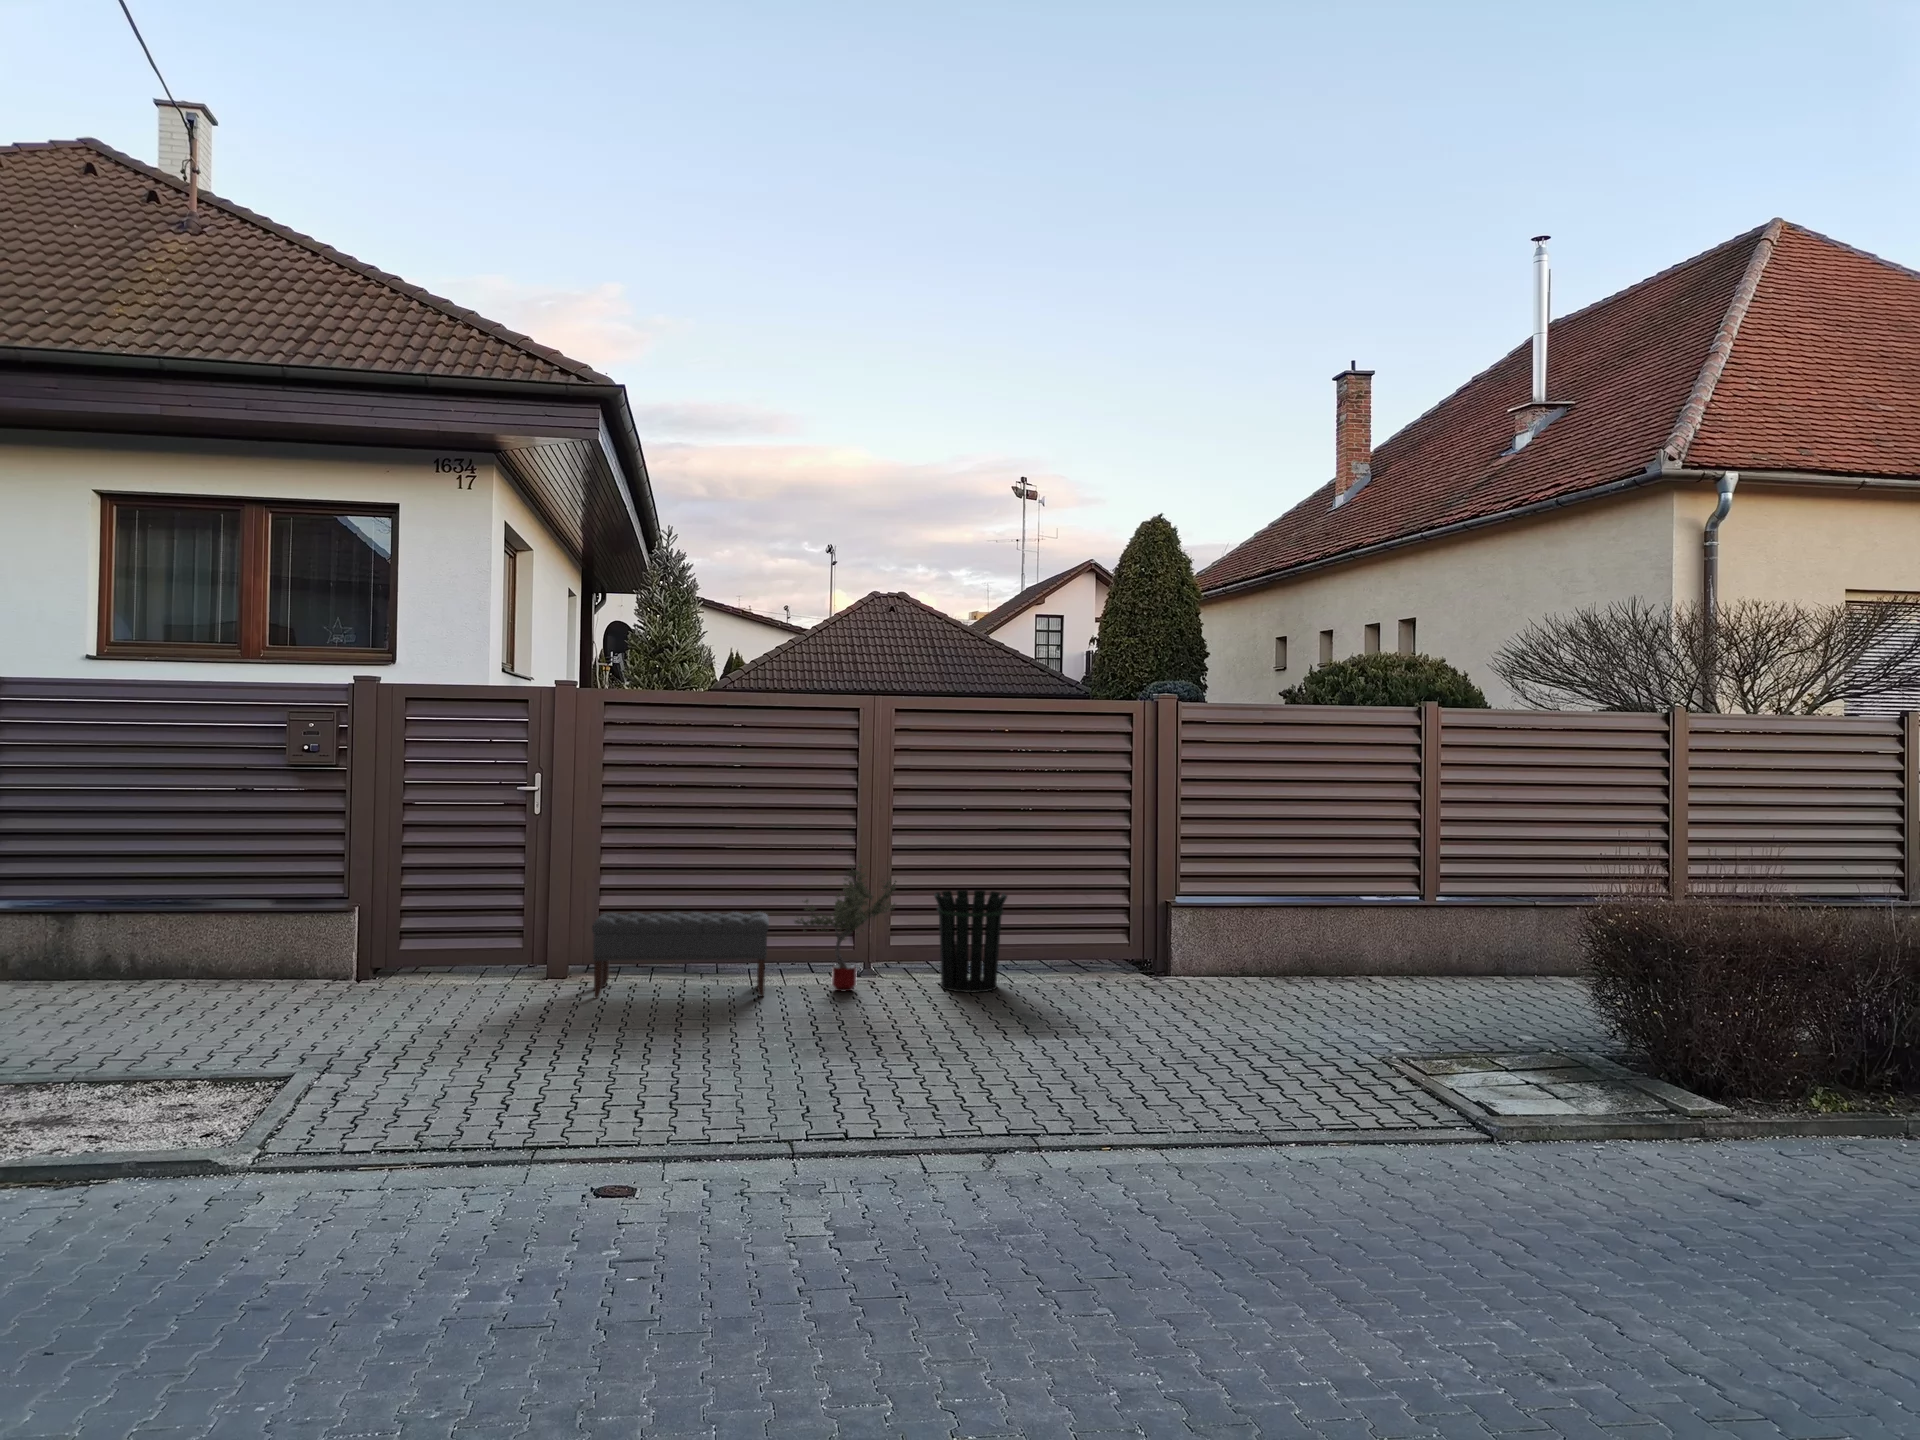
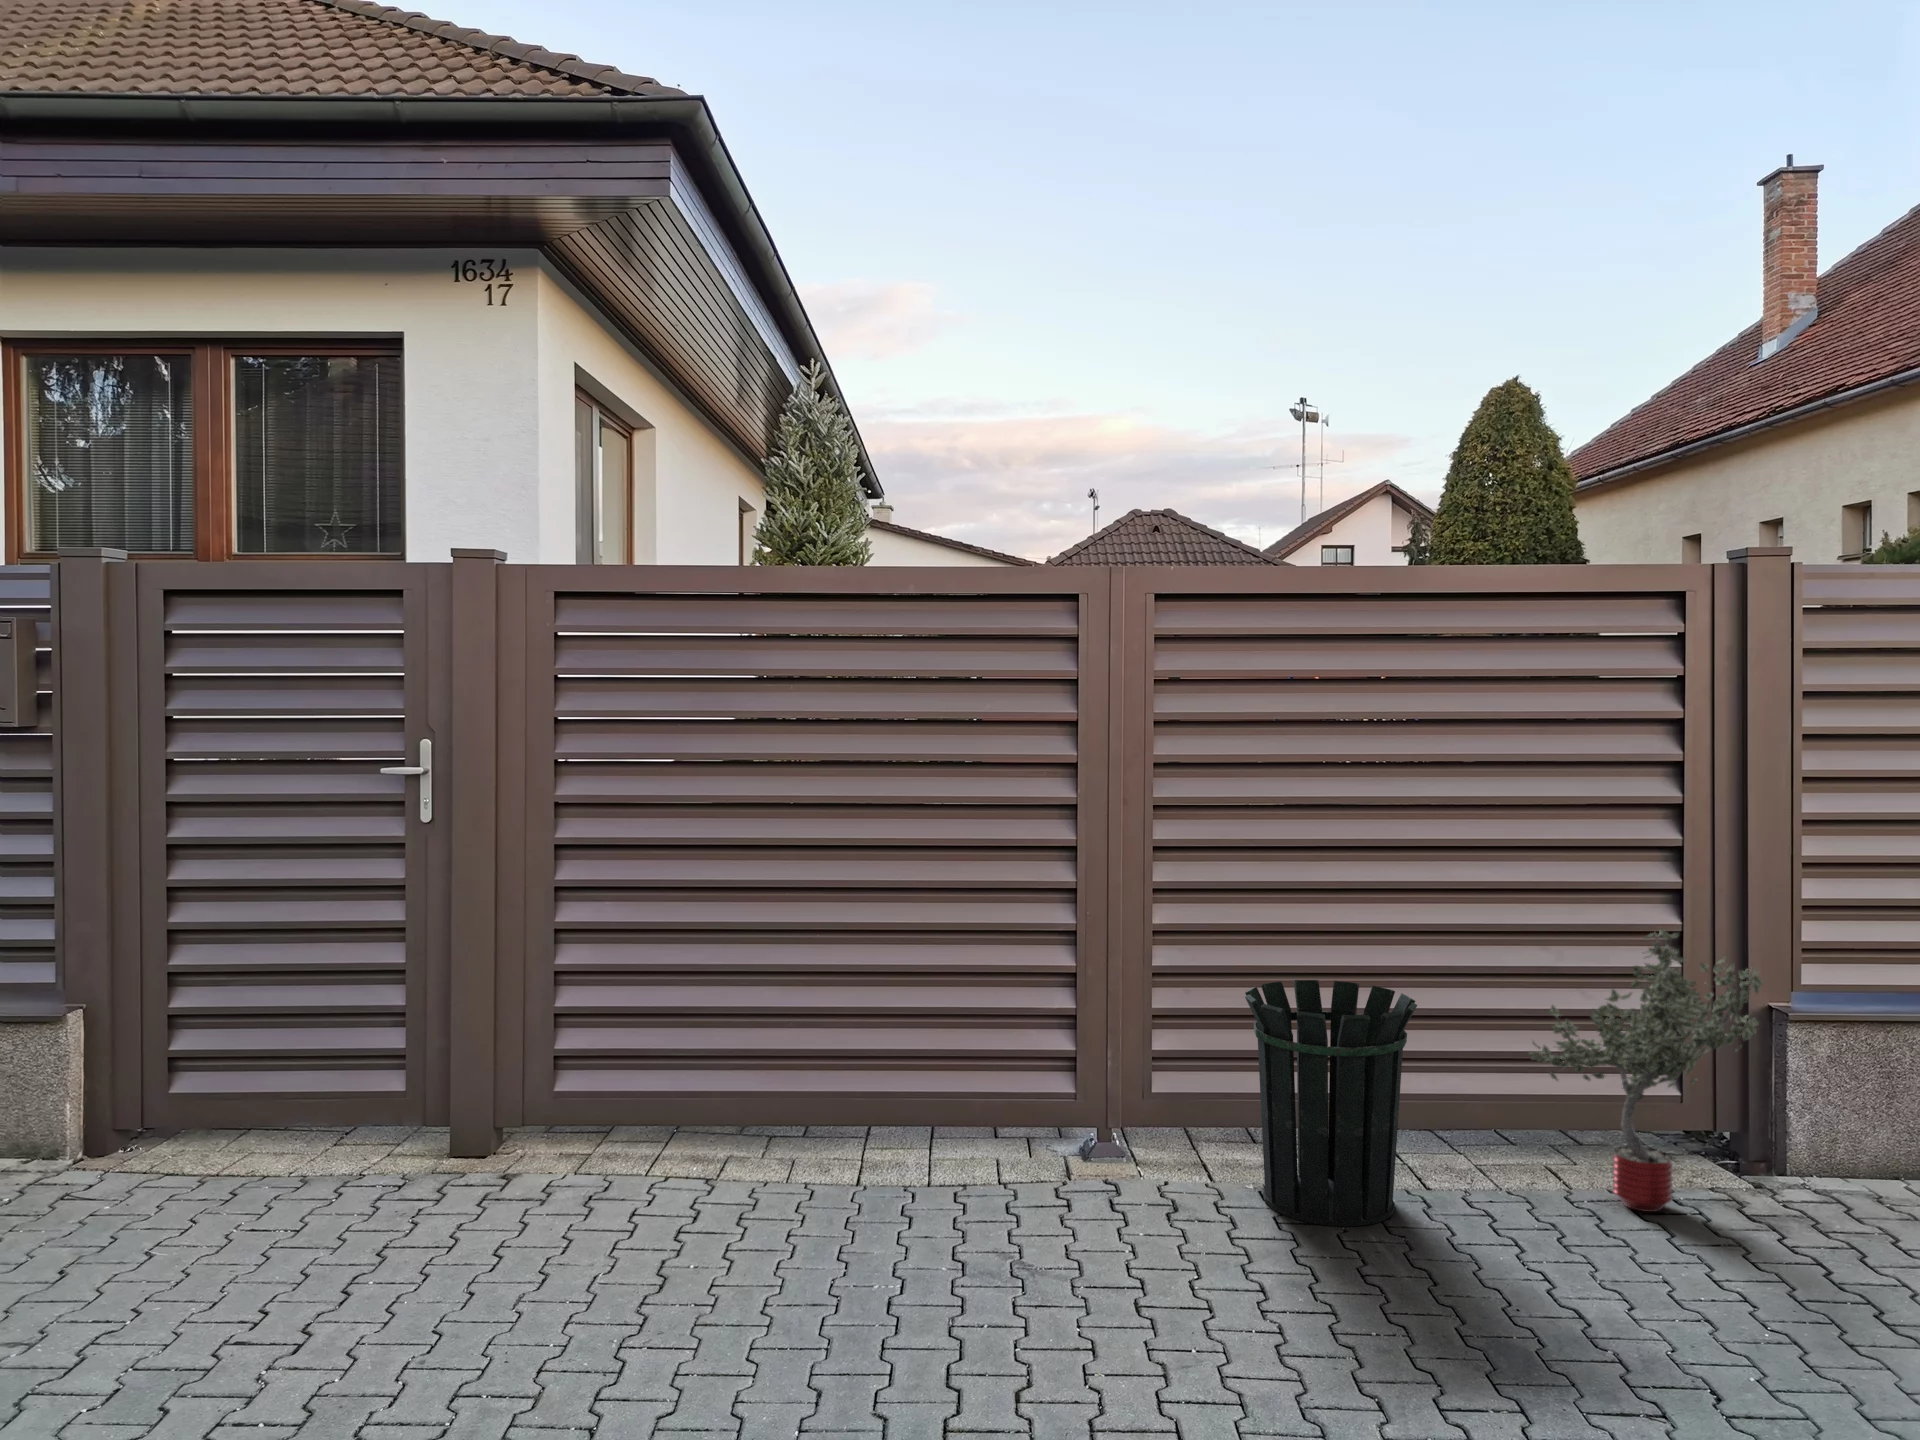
potted tree: present [795,864,897,991] -> present [1529,929,1762,1212]
bench: present [592,912,769,998] -> none [500,1024,889,1226]

